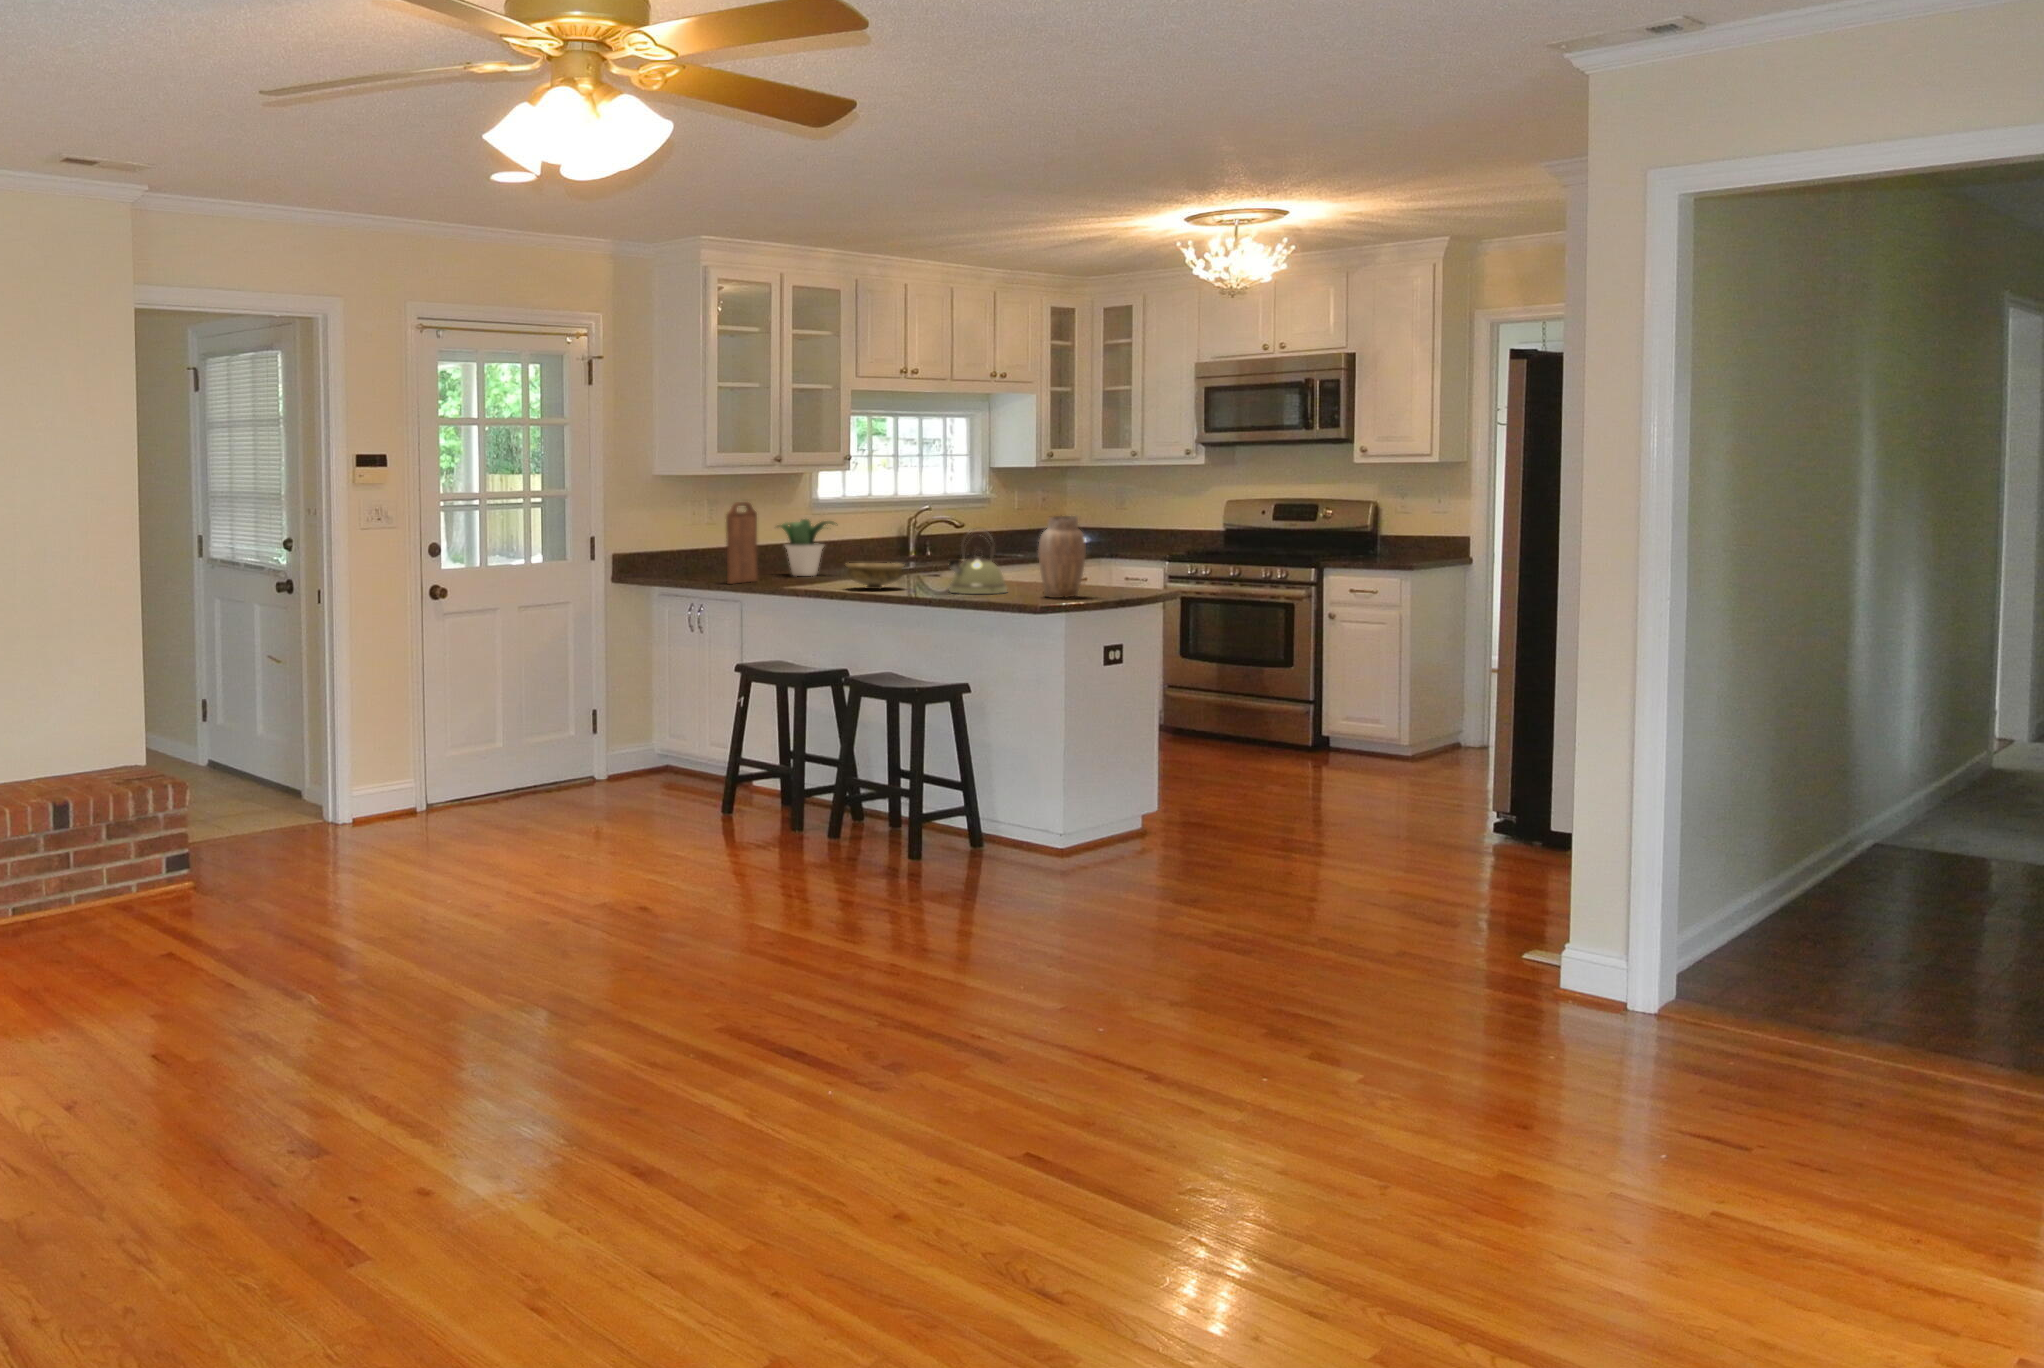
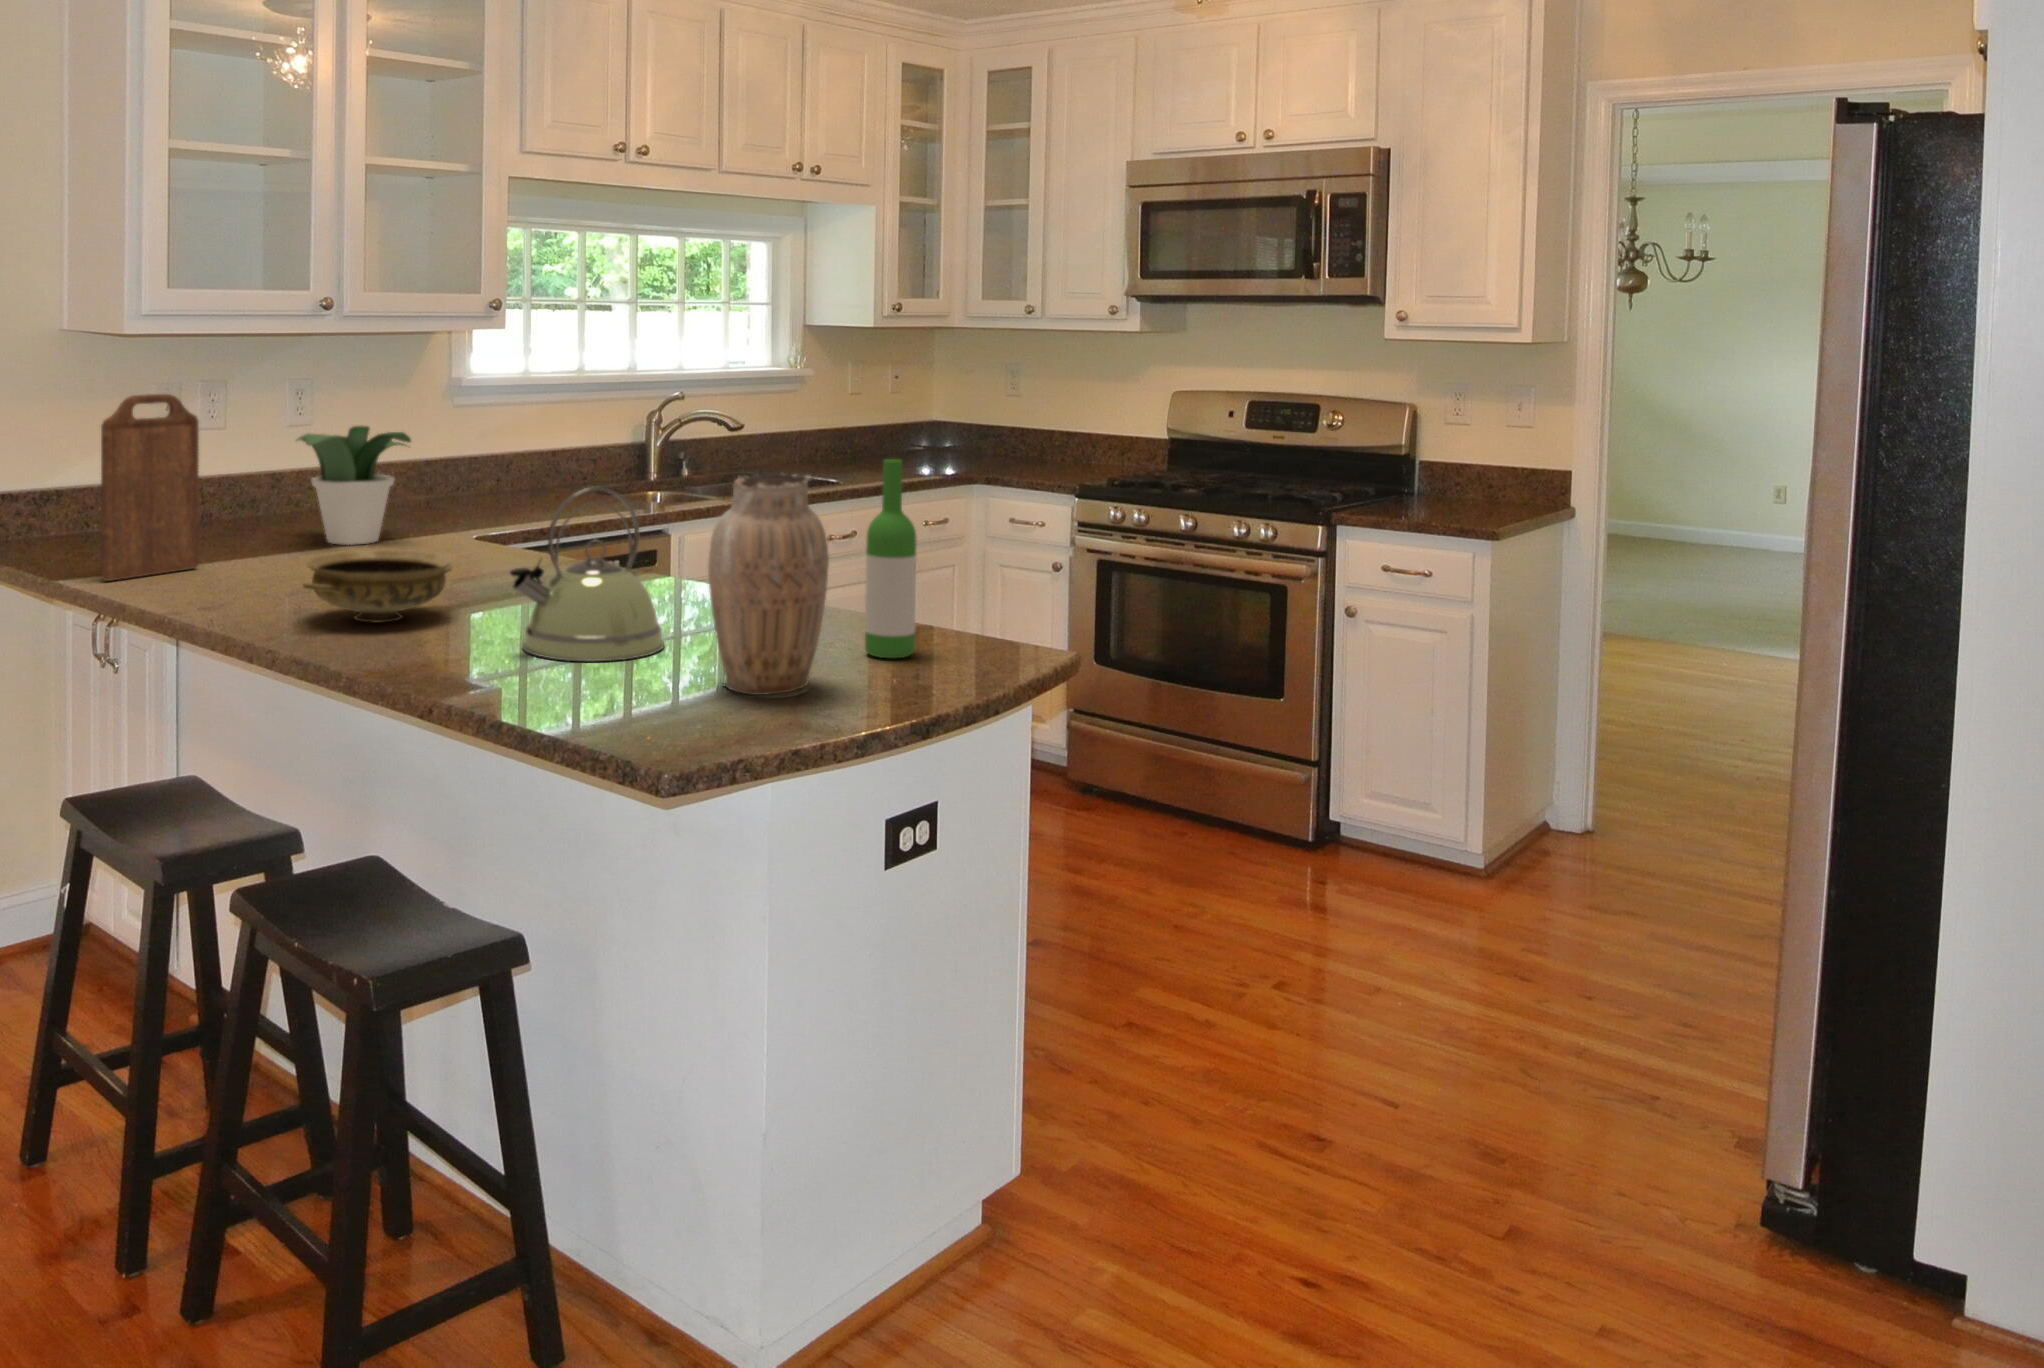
wine bottle: none [1093,513,1114,593] -> present [865,459,917,658]

